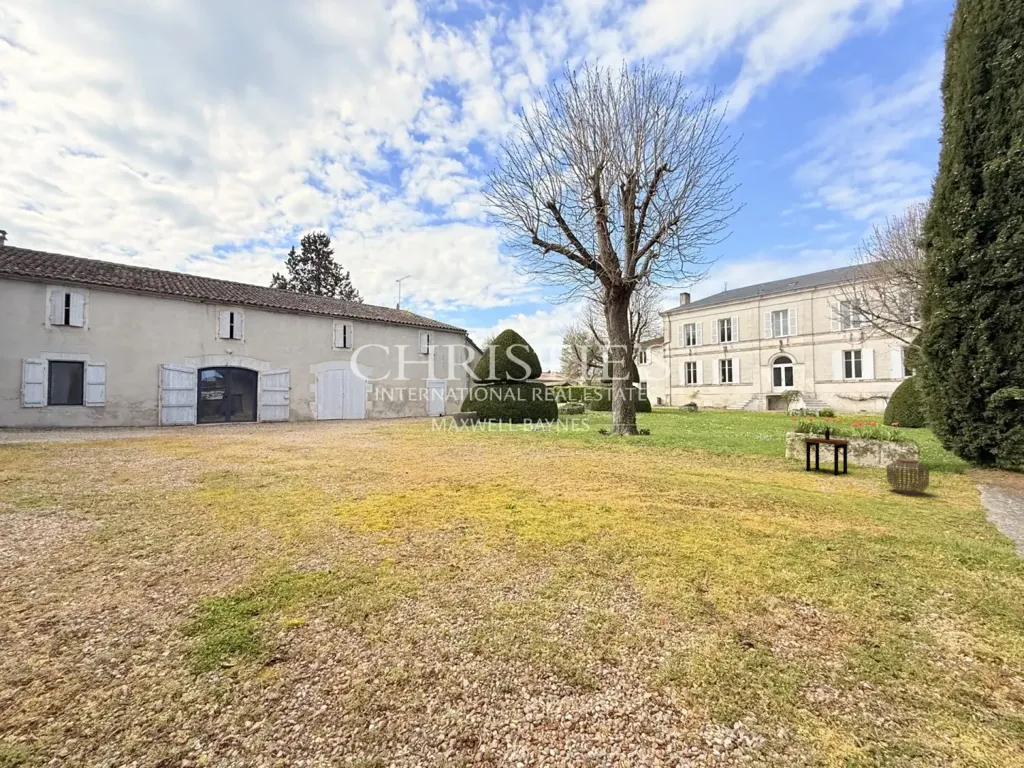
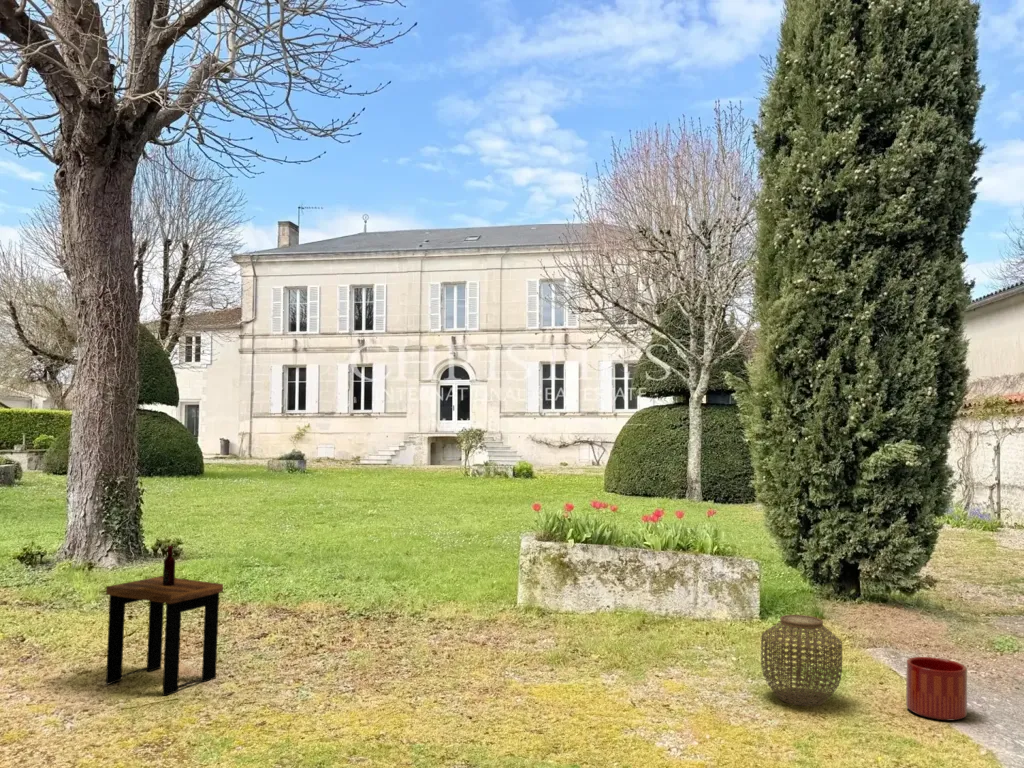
side table: present [805,427,849,475] -> present [106,546,223,696]
planter: none [965,480,999,505] -> present [906,657,967,720]

